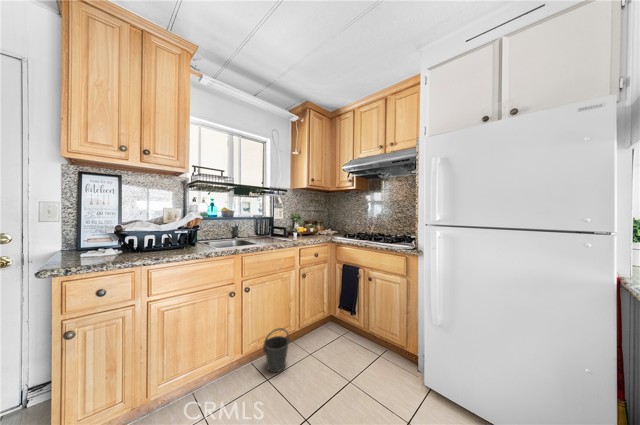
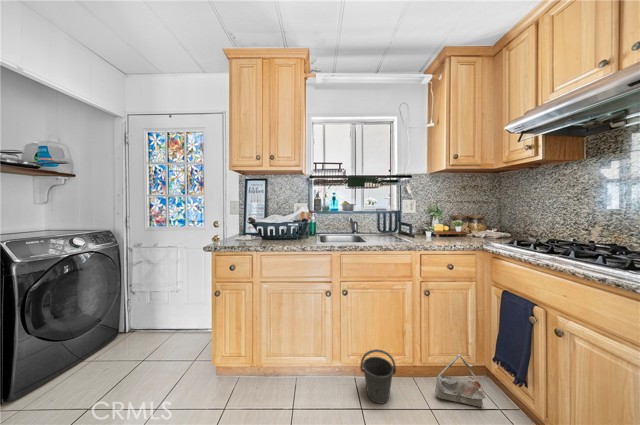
bag: none [312,312,339,348] -> present [435,354,485,407]

